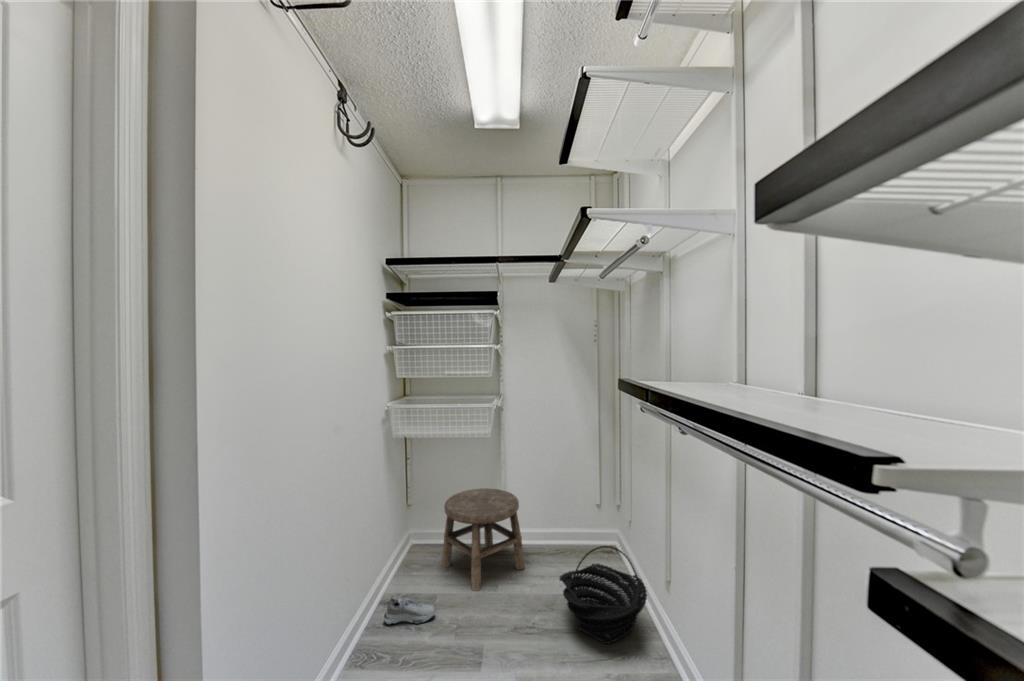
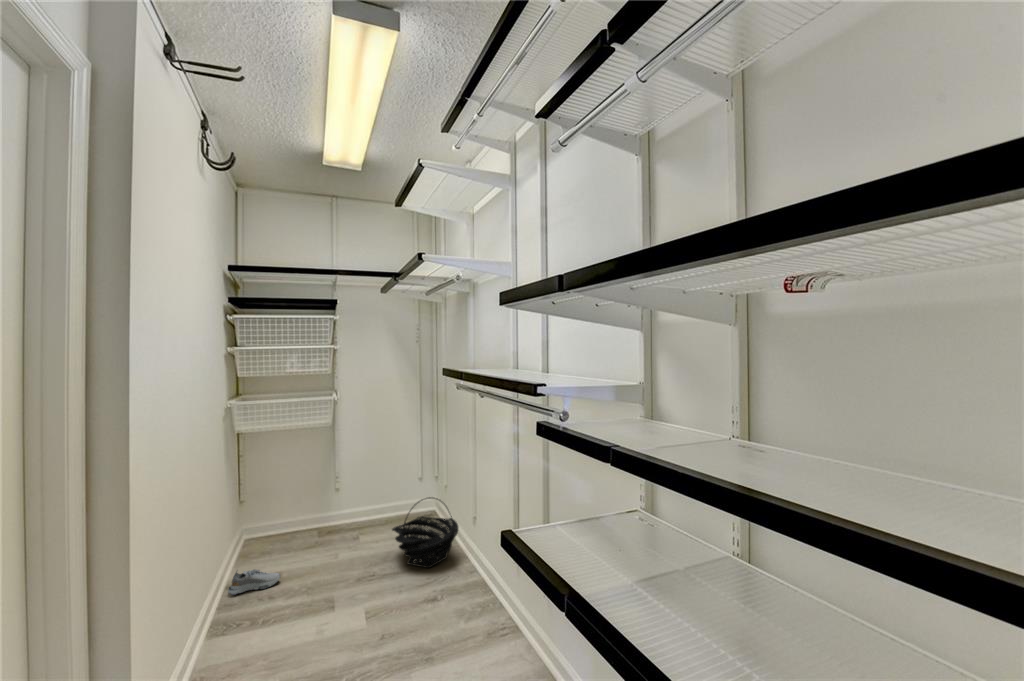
stool: present [442,488,525,591] -> none [279,474,359,559]

